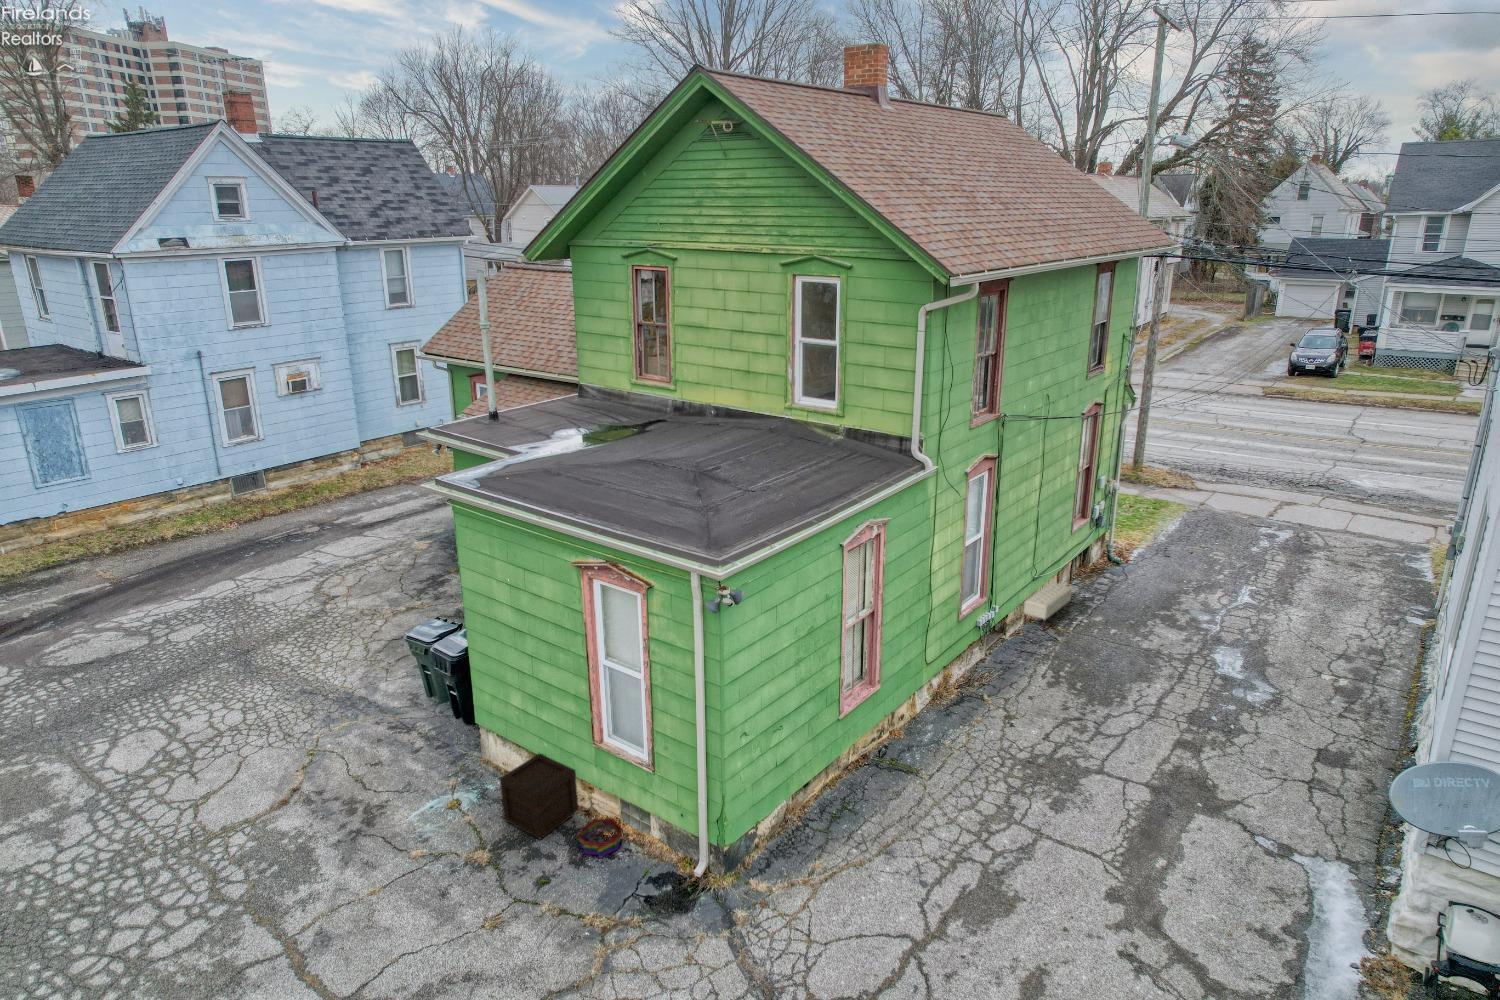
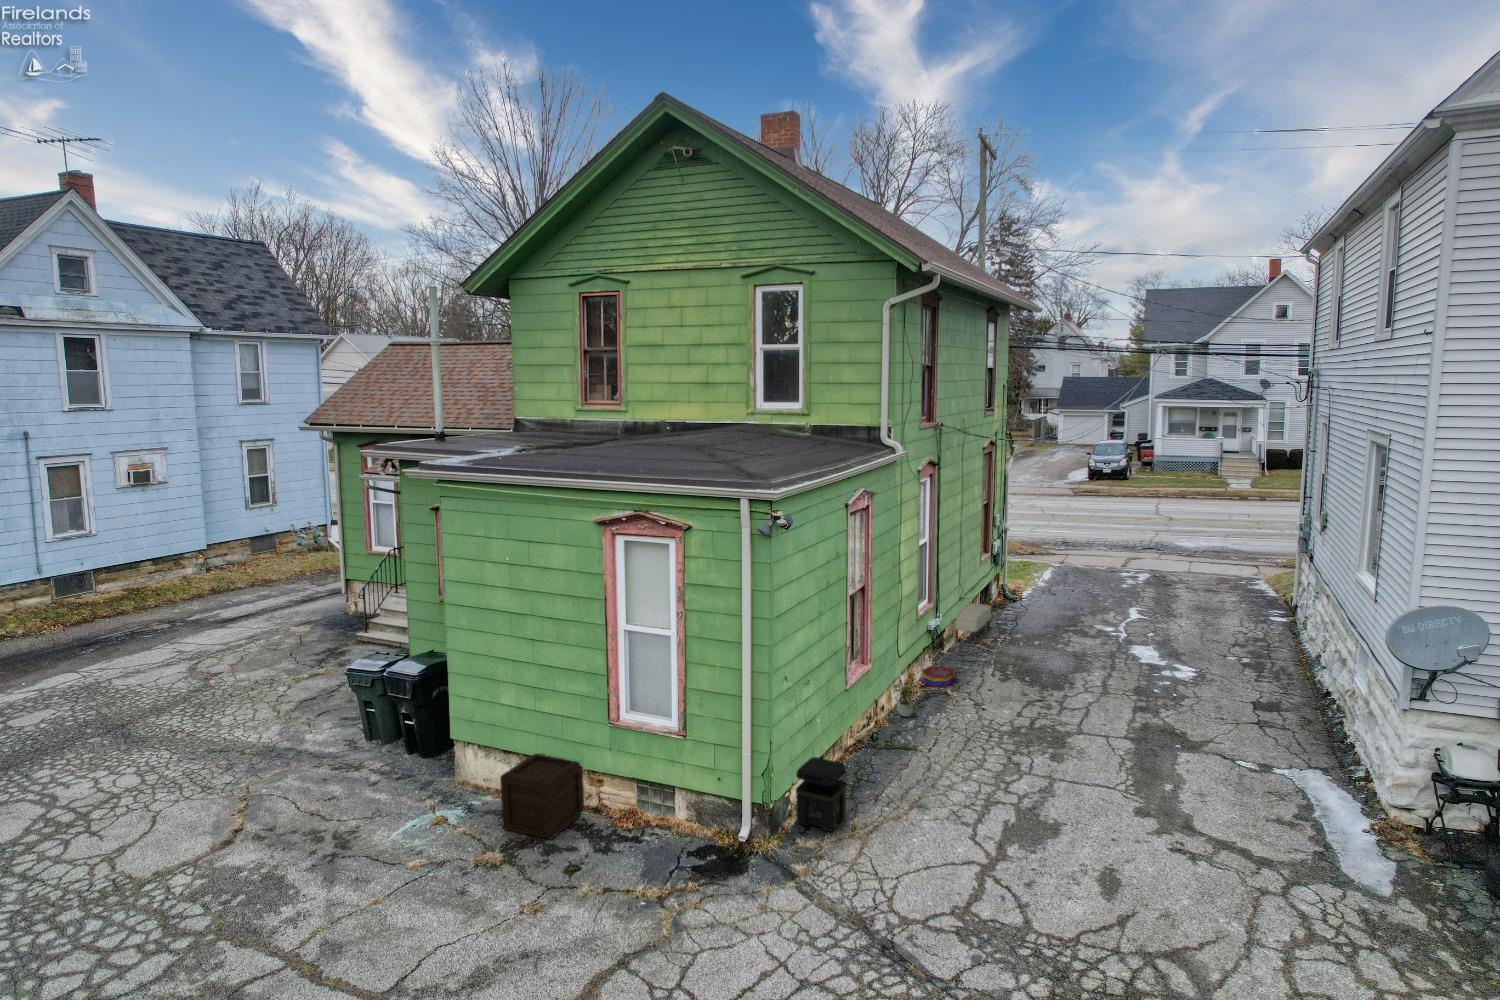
potted plant: none [914,684,942,728] -> present [894,684,916,717]
toolbox: none [761,795,813,870] -> present [796,757,847,831]
storage bin: present [578,818,622,858] -> present [922,666,954,686]

